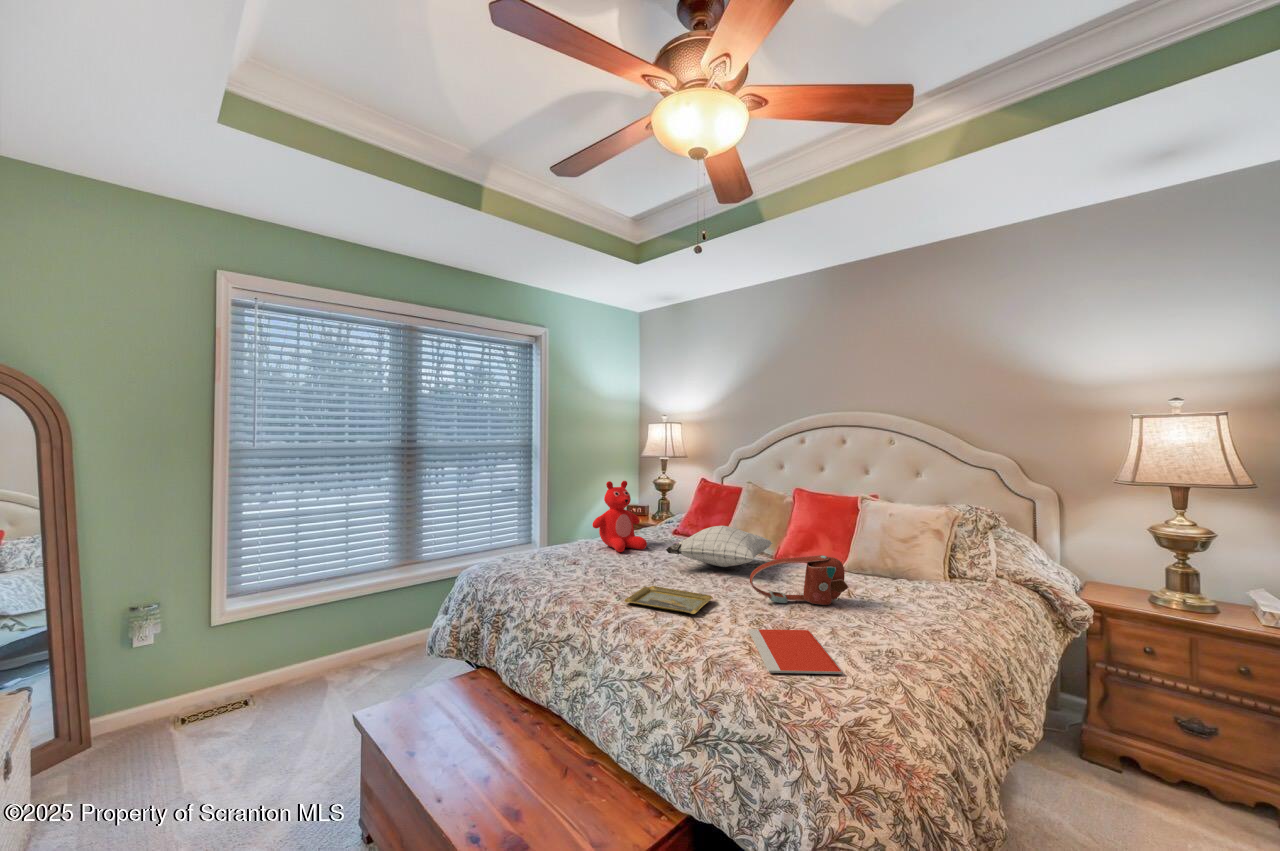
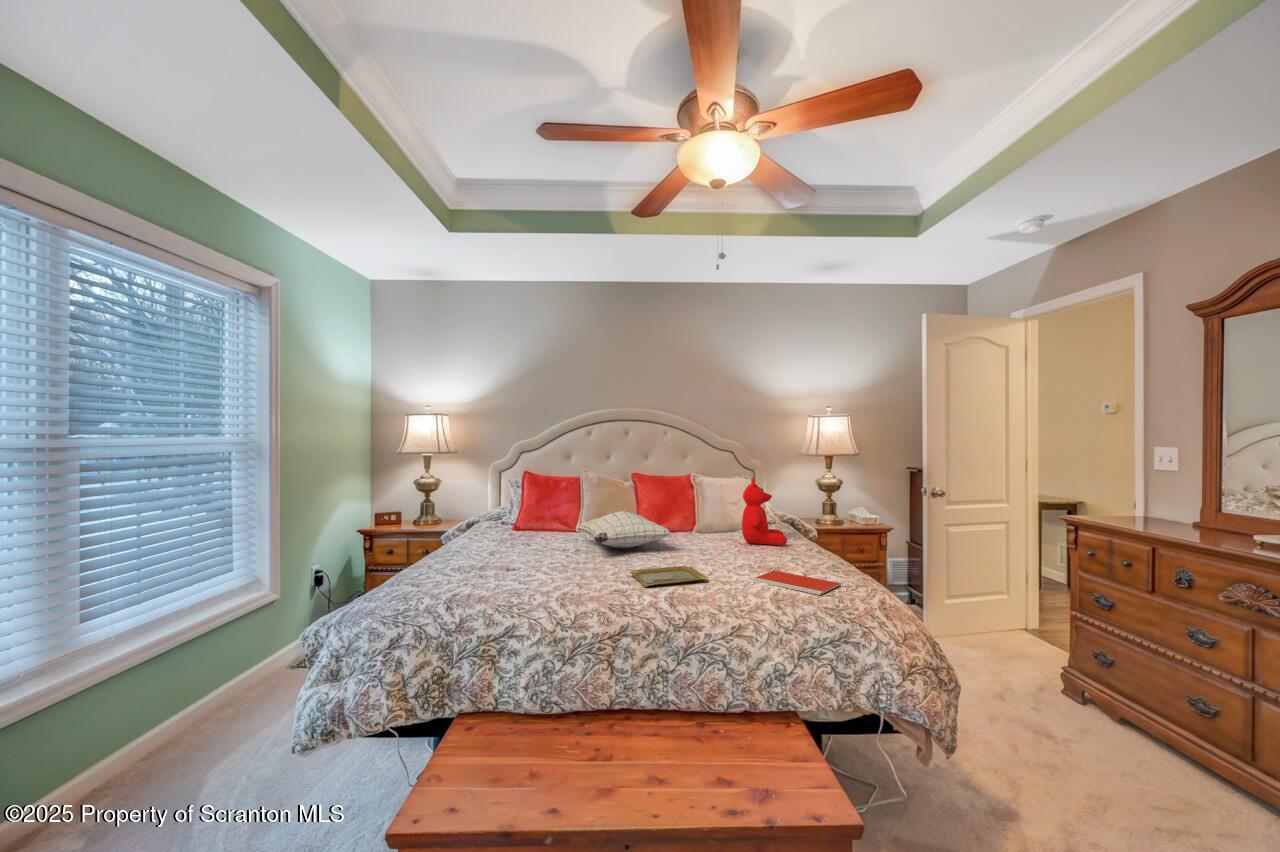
teddy bear: present [593,481,647,552] -> present [742,477,787,545]
handbag: present [750,555,849,605] -> none [707,520,754,561]

